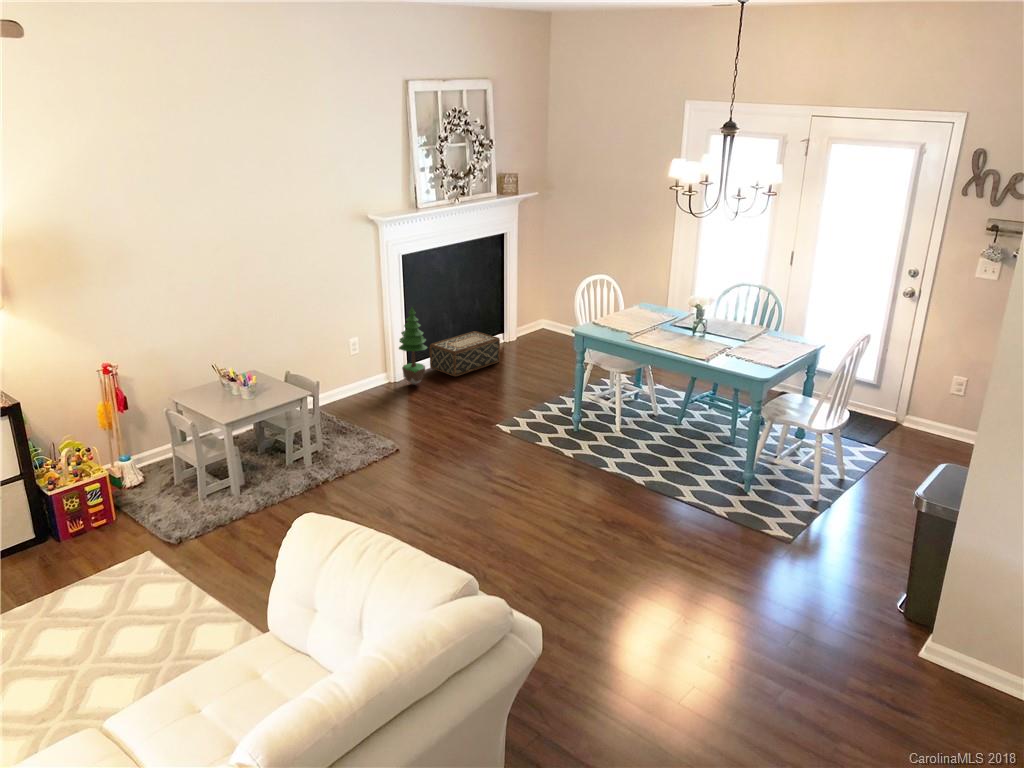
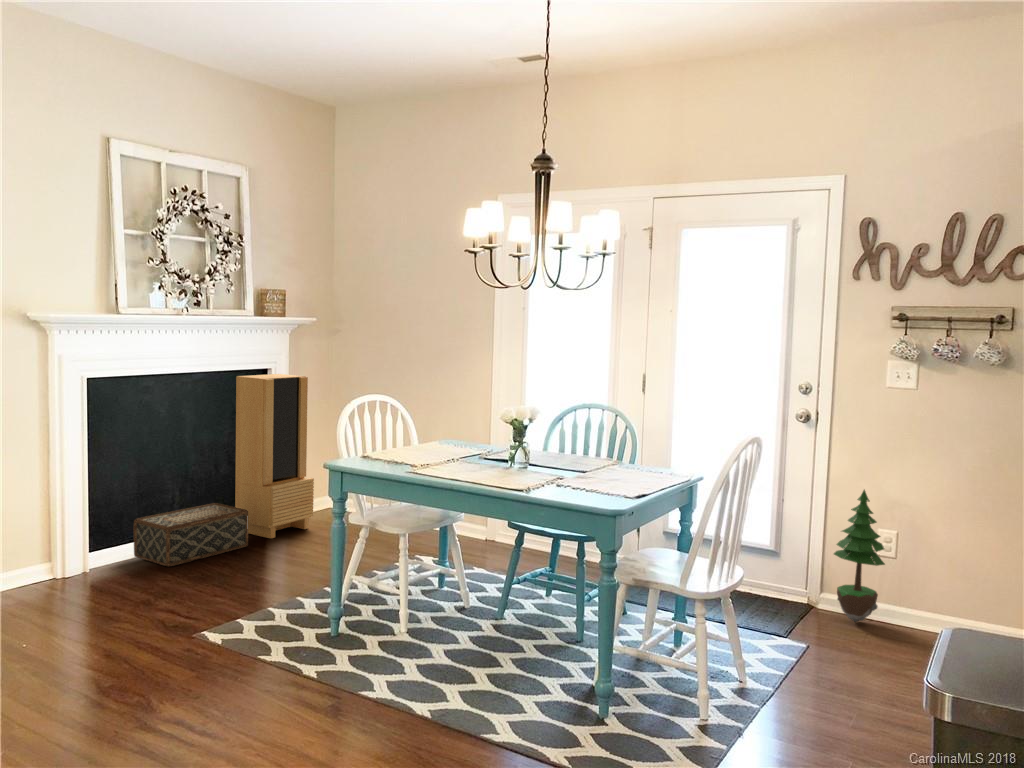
storage cabinet: none [486,237,539,356] -> present [235,374,314,539]
potted tree: present [399,308,427,385] -> present [834,490,885,622]

